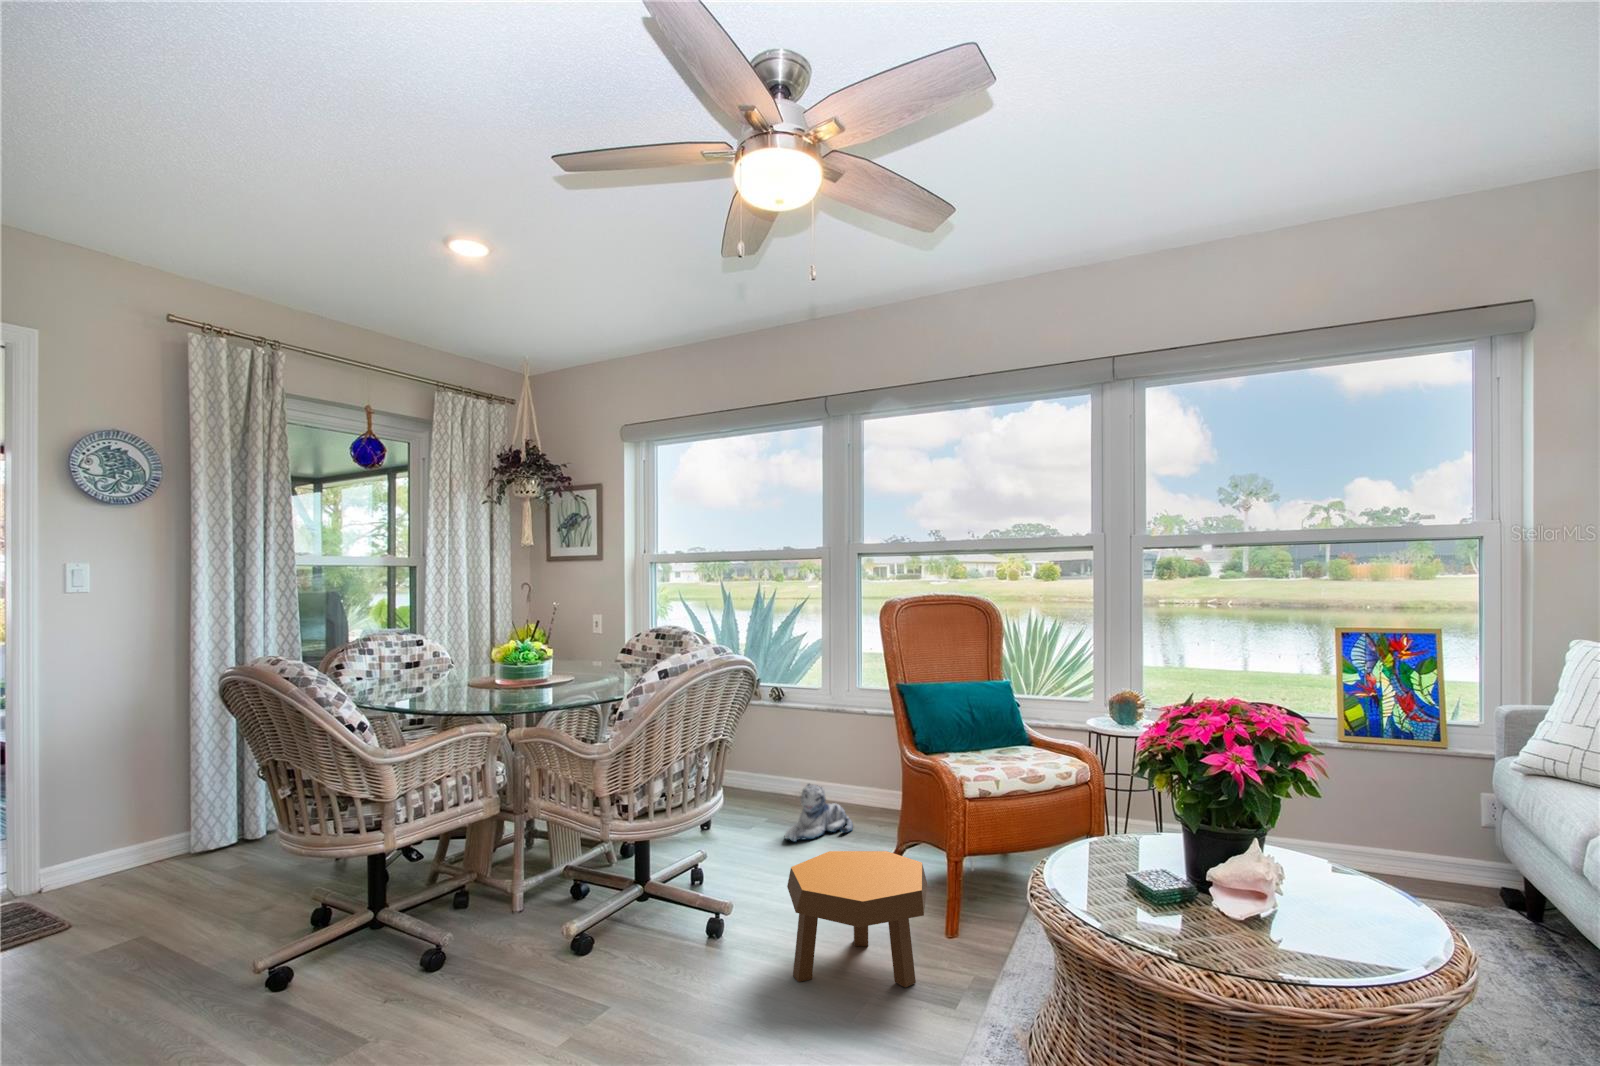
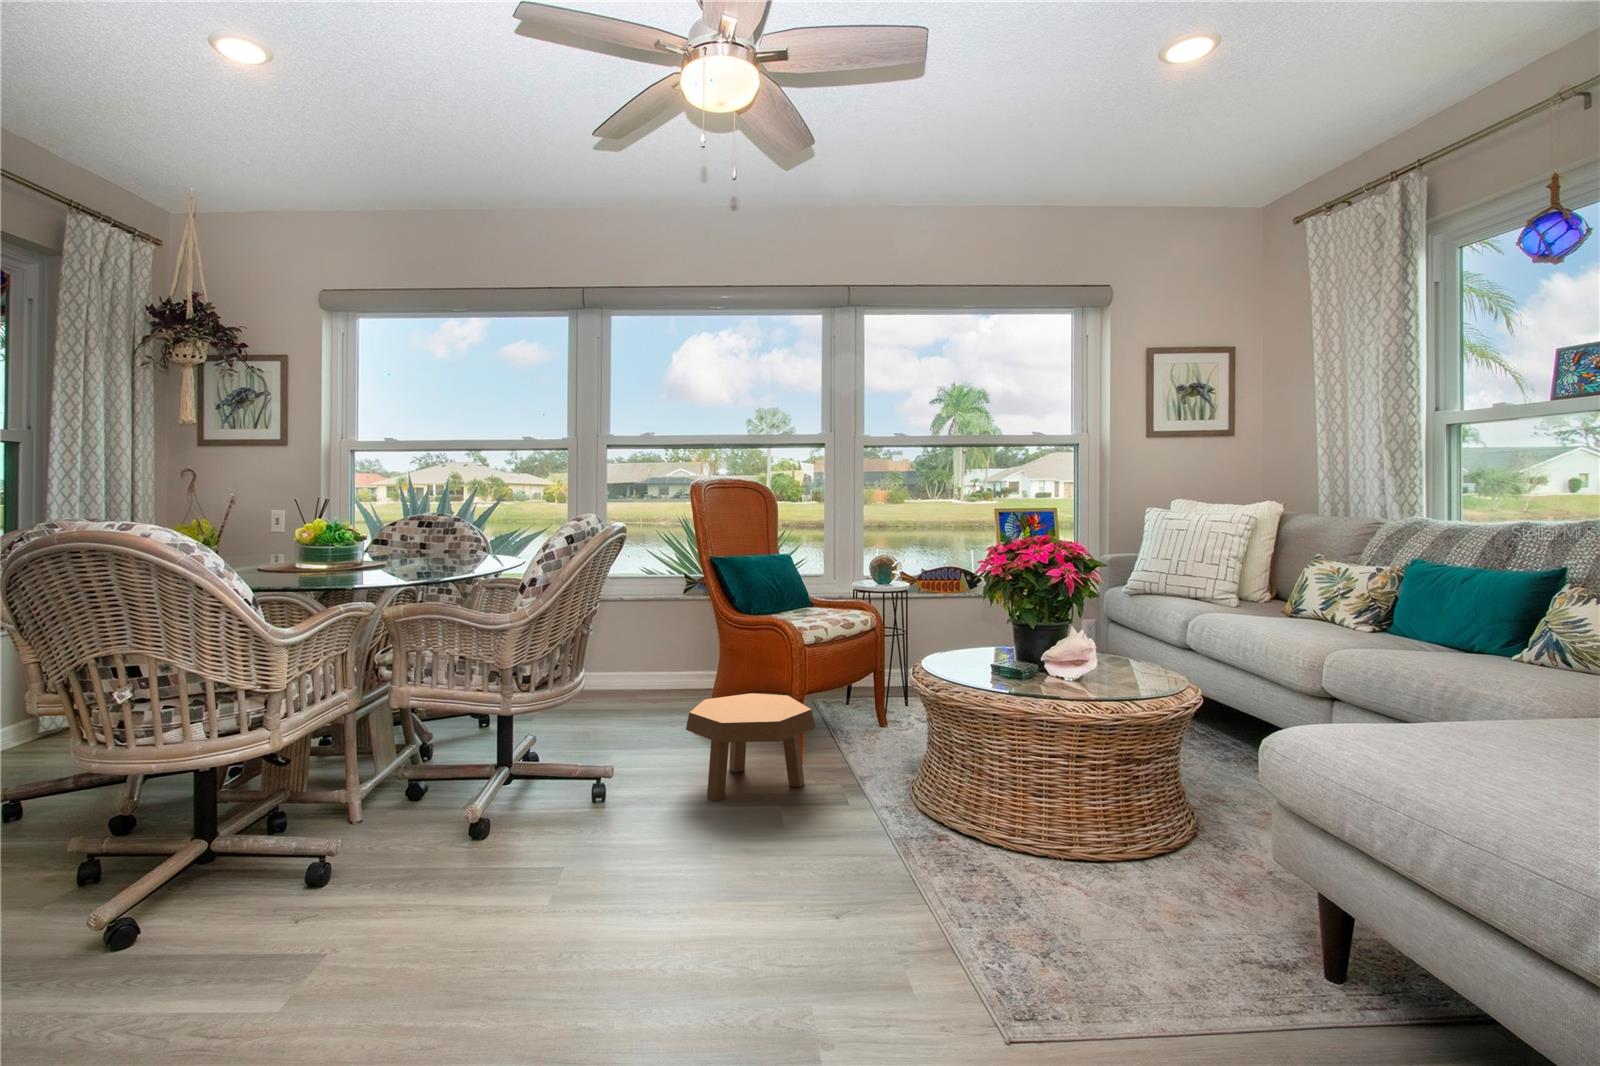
plush toy: present [784,784,853,842] -> none [586,665,642,719]

